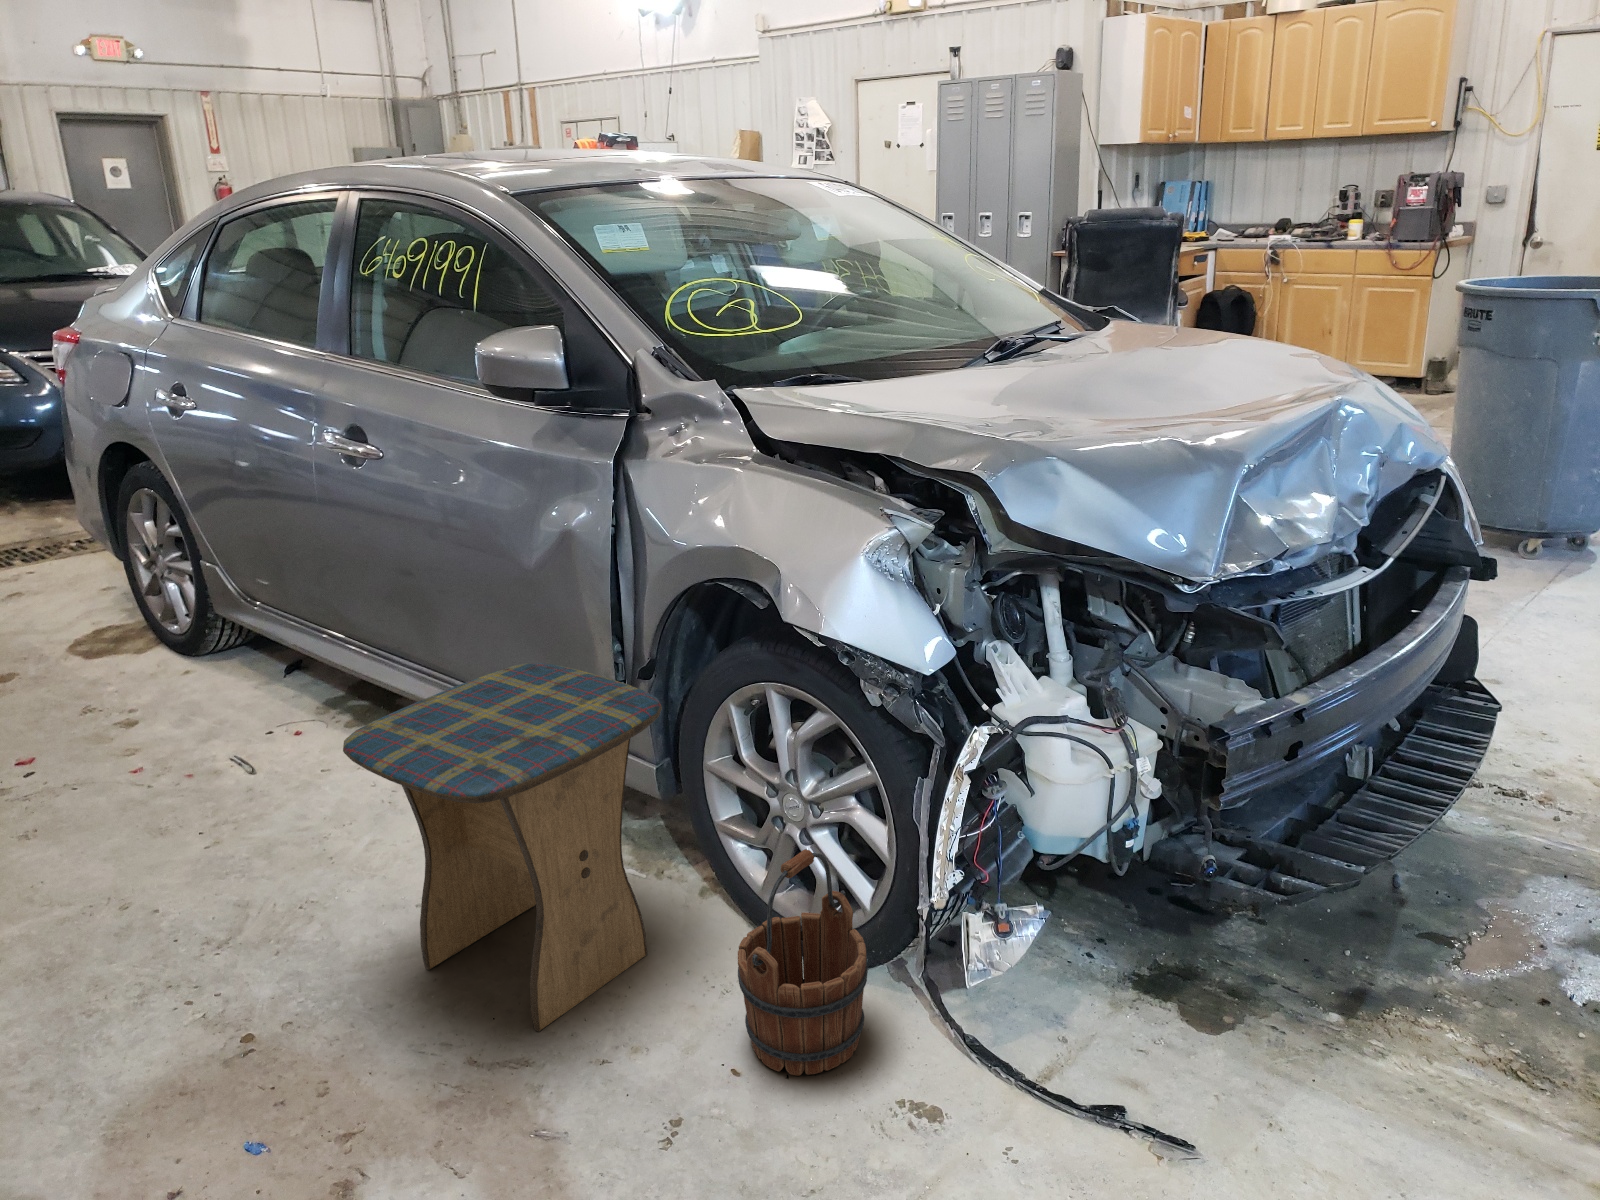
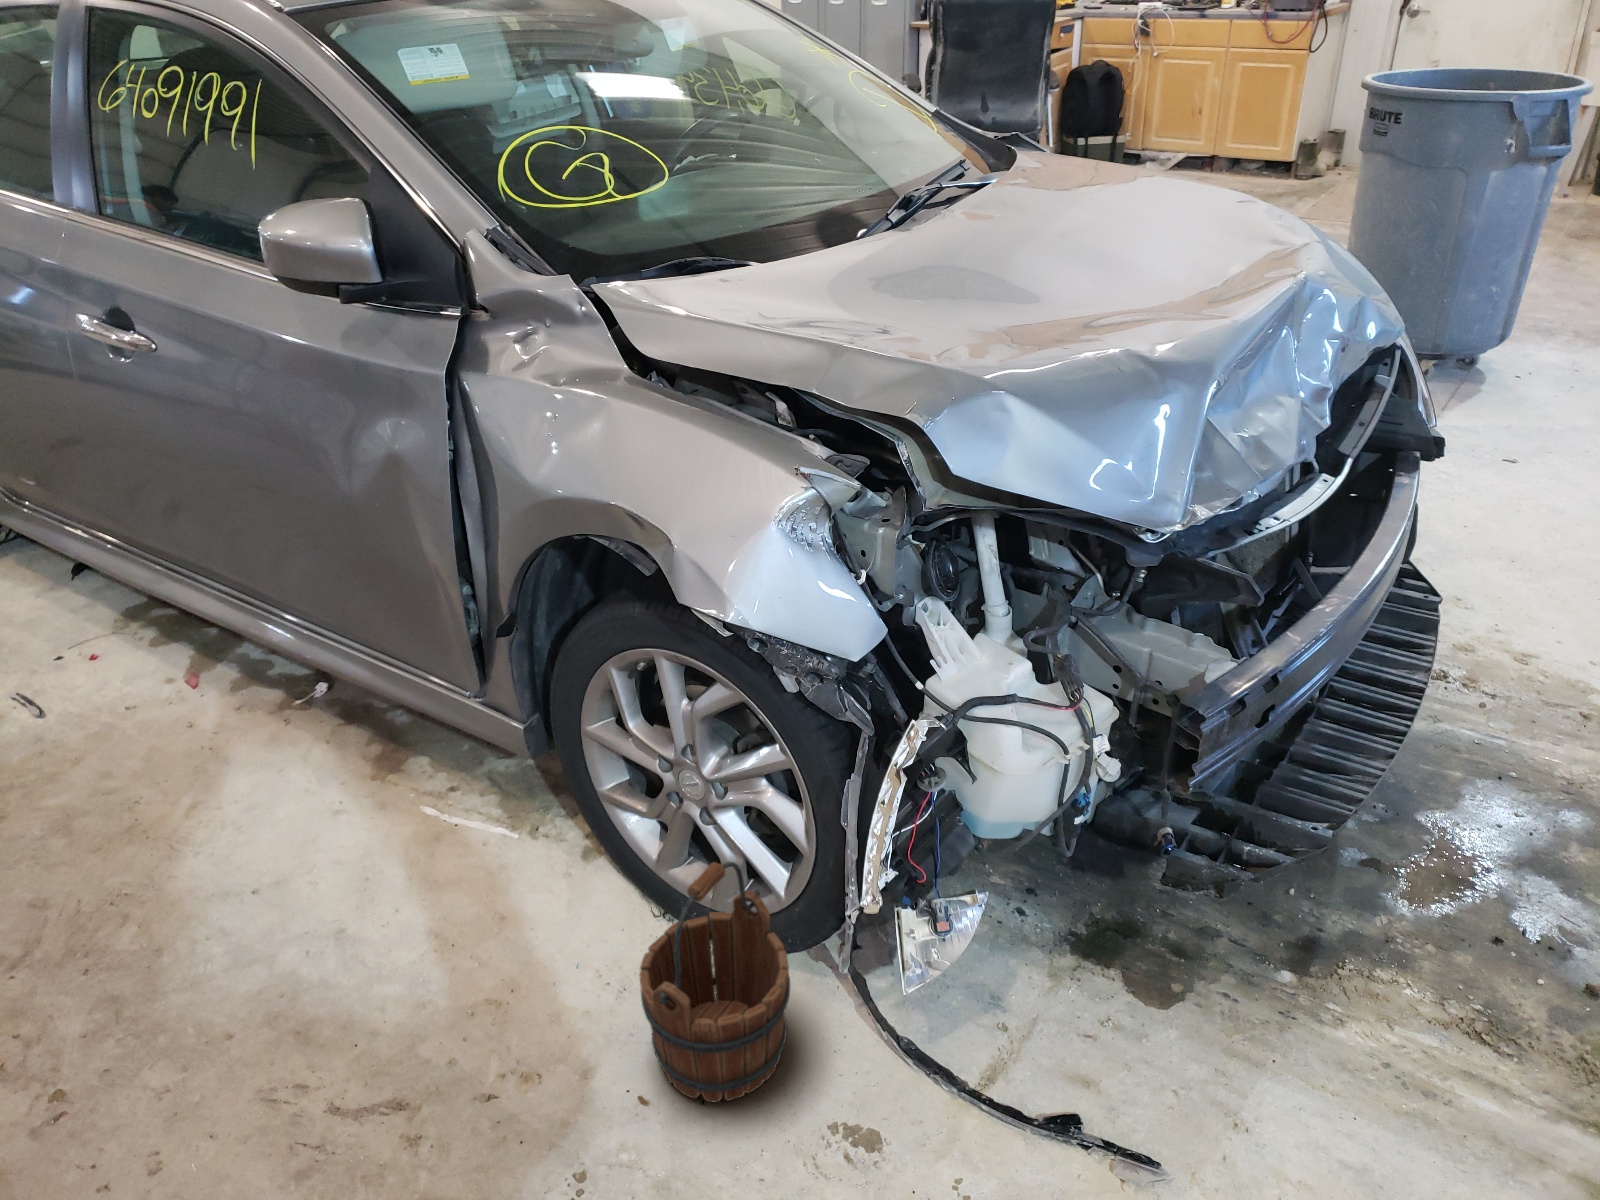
stool: present [343,663,662,1032] -> none [125,618,530,1064]

